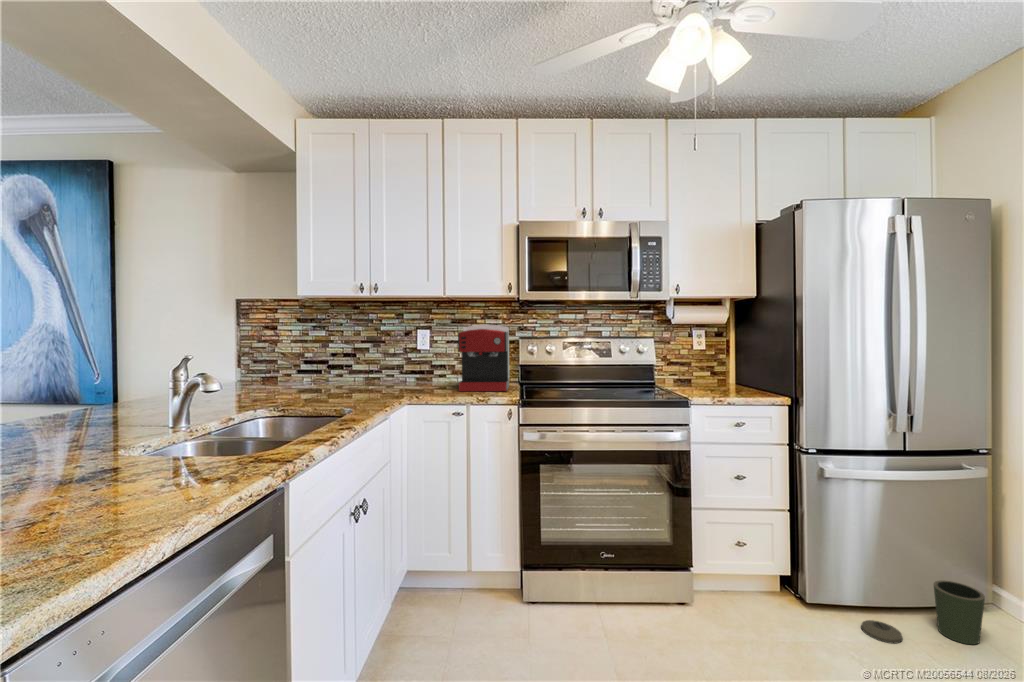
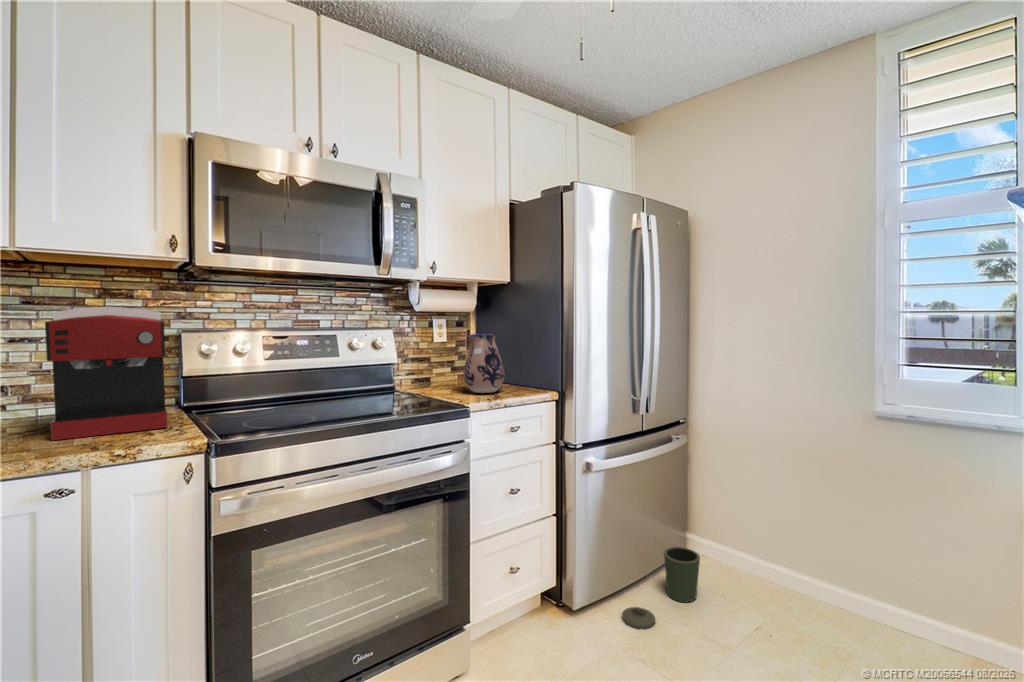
ceramic pitcher: none [708,343,745,392] -> present [464,334,504,393]

